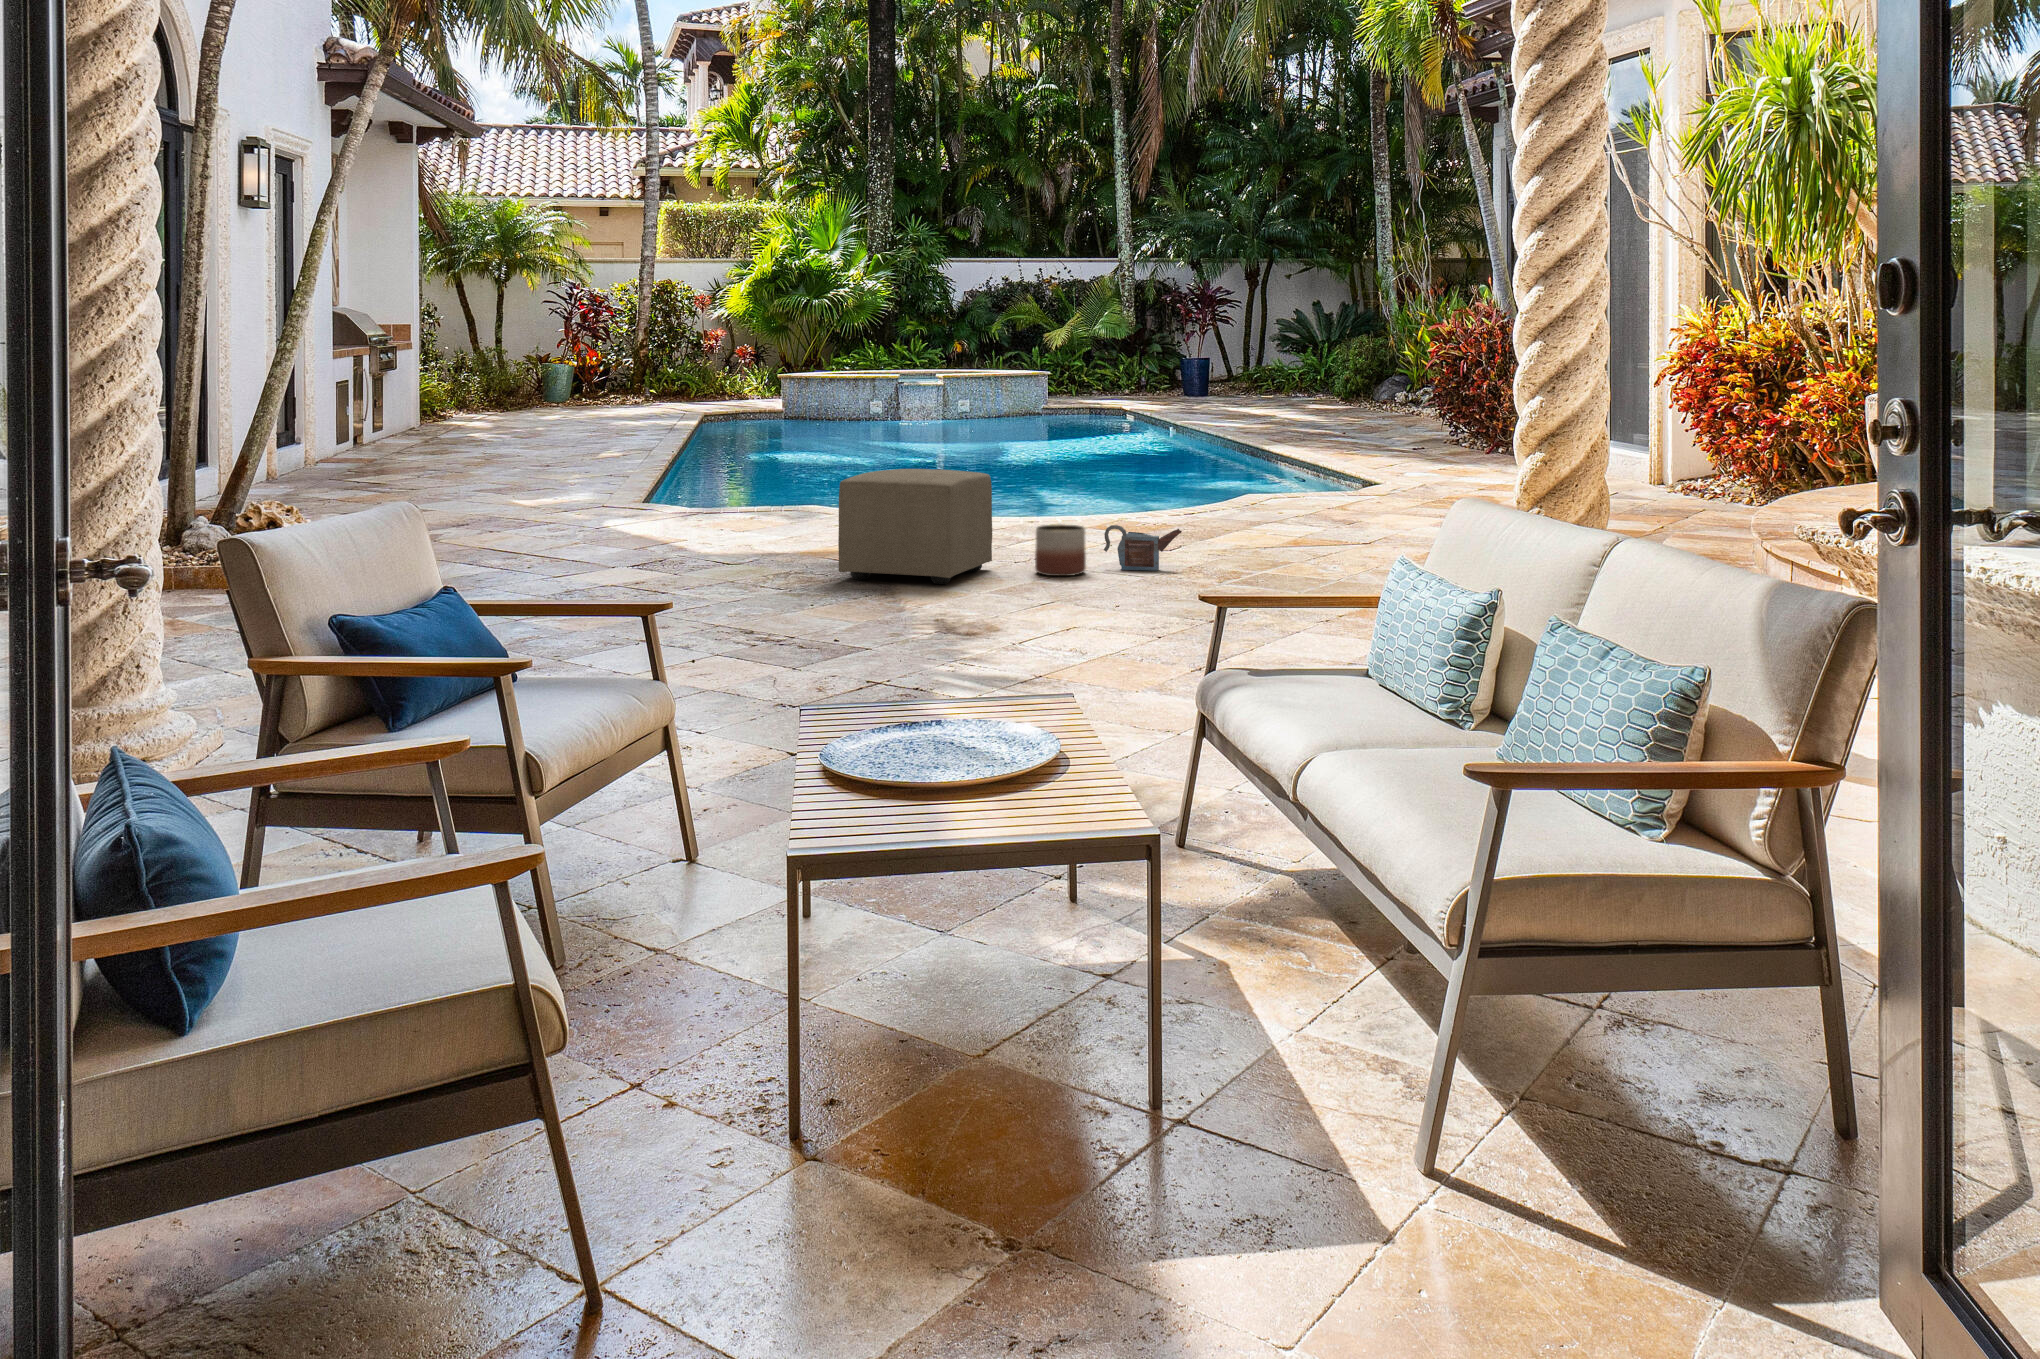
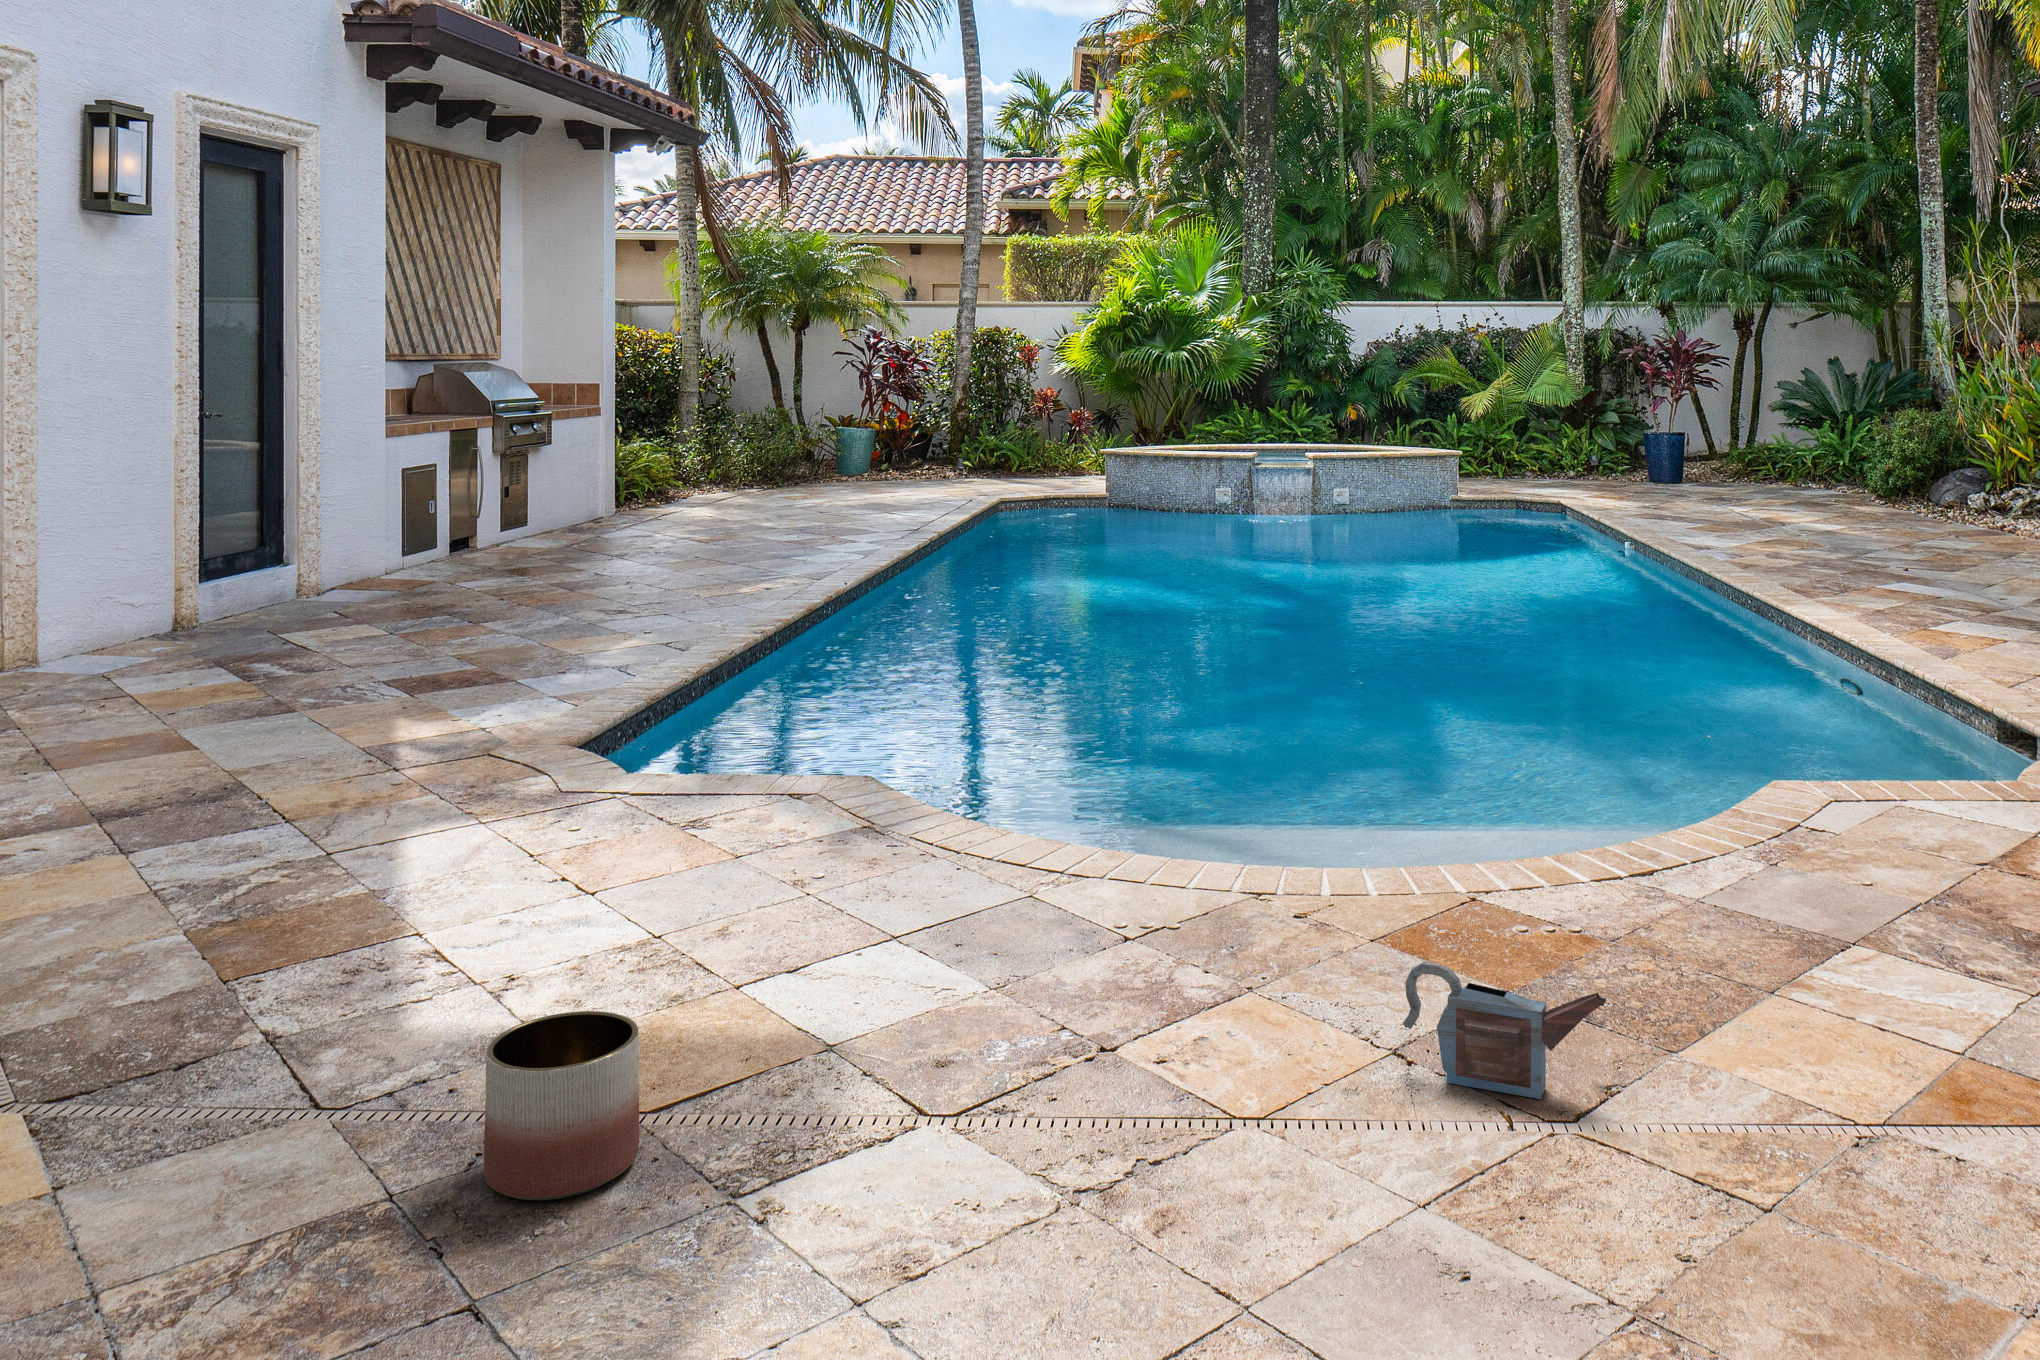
ottoman: present [838,469,992,584] -> none [713,781,1126,1153]
planter: present [1035,524,1086,576] -> present [484,1011,639,1200]

